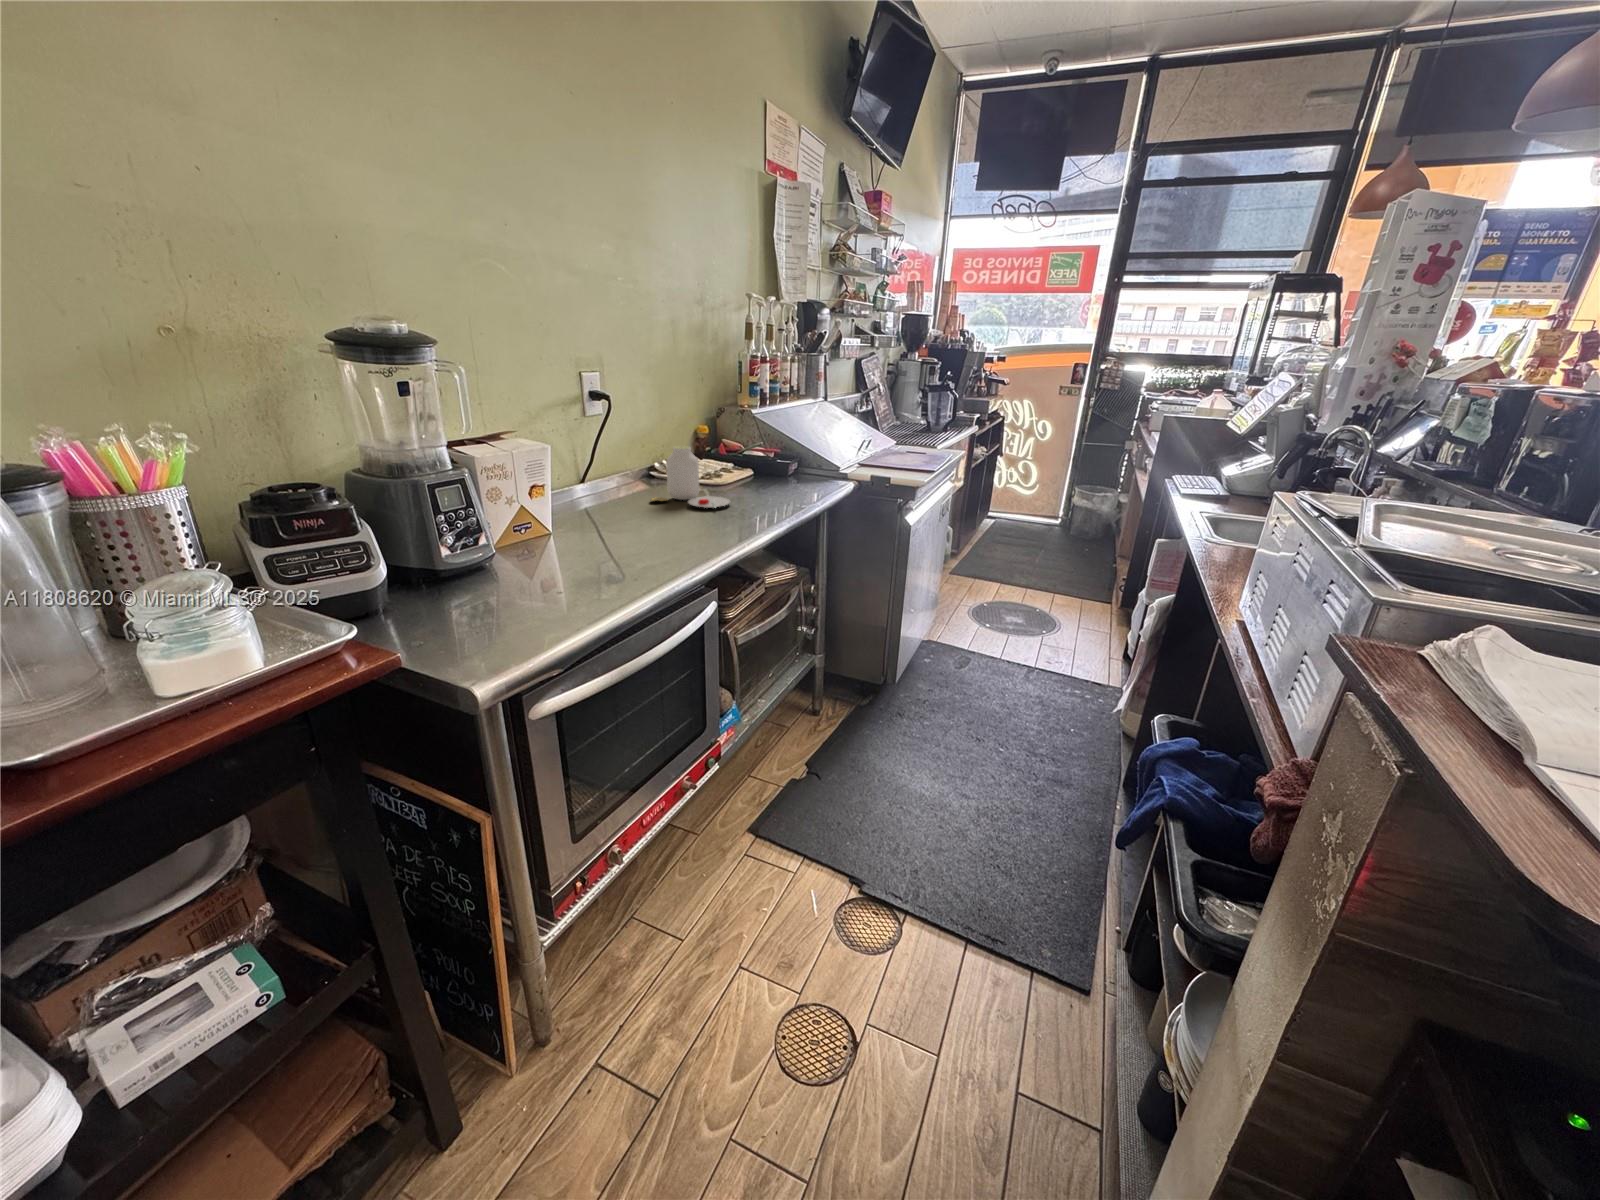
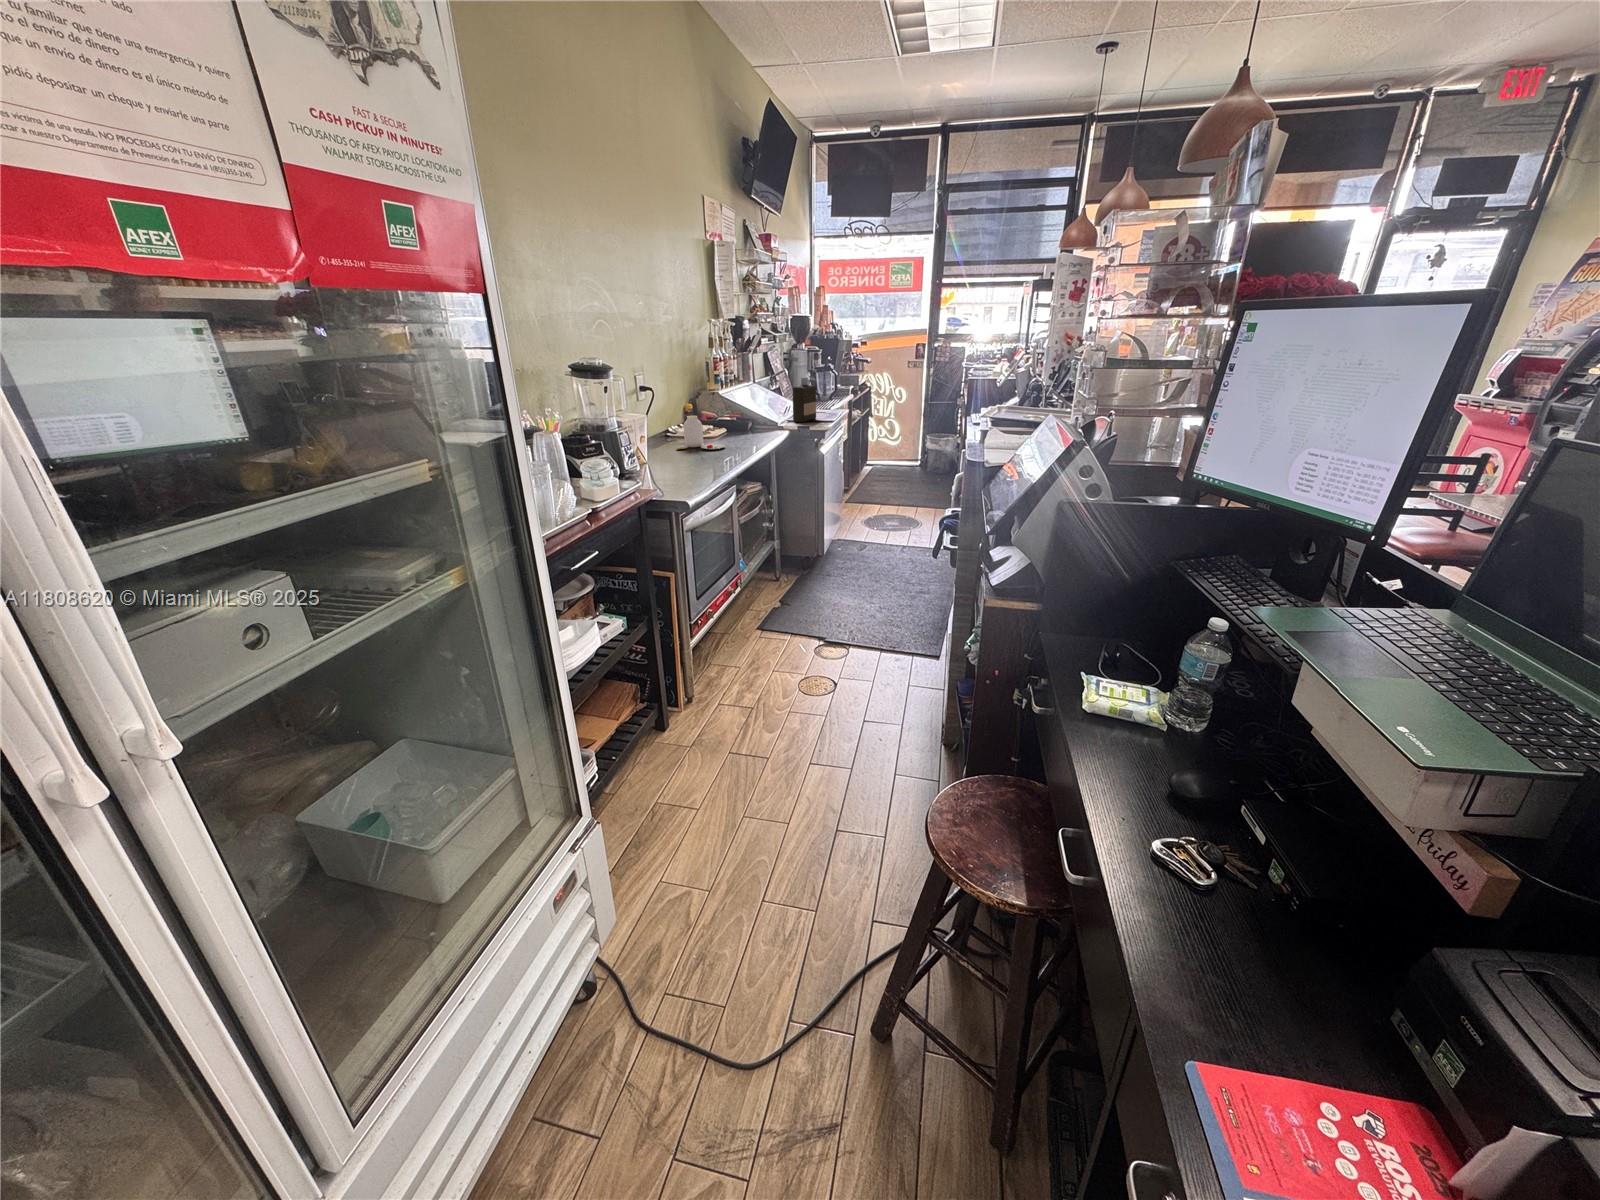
bottle: none [871,395,913,467] -> present [793,377,816,423]

